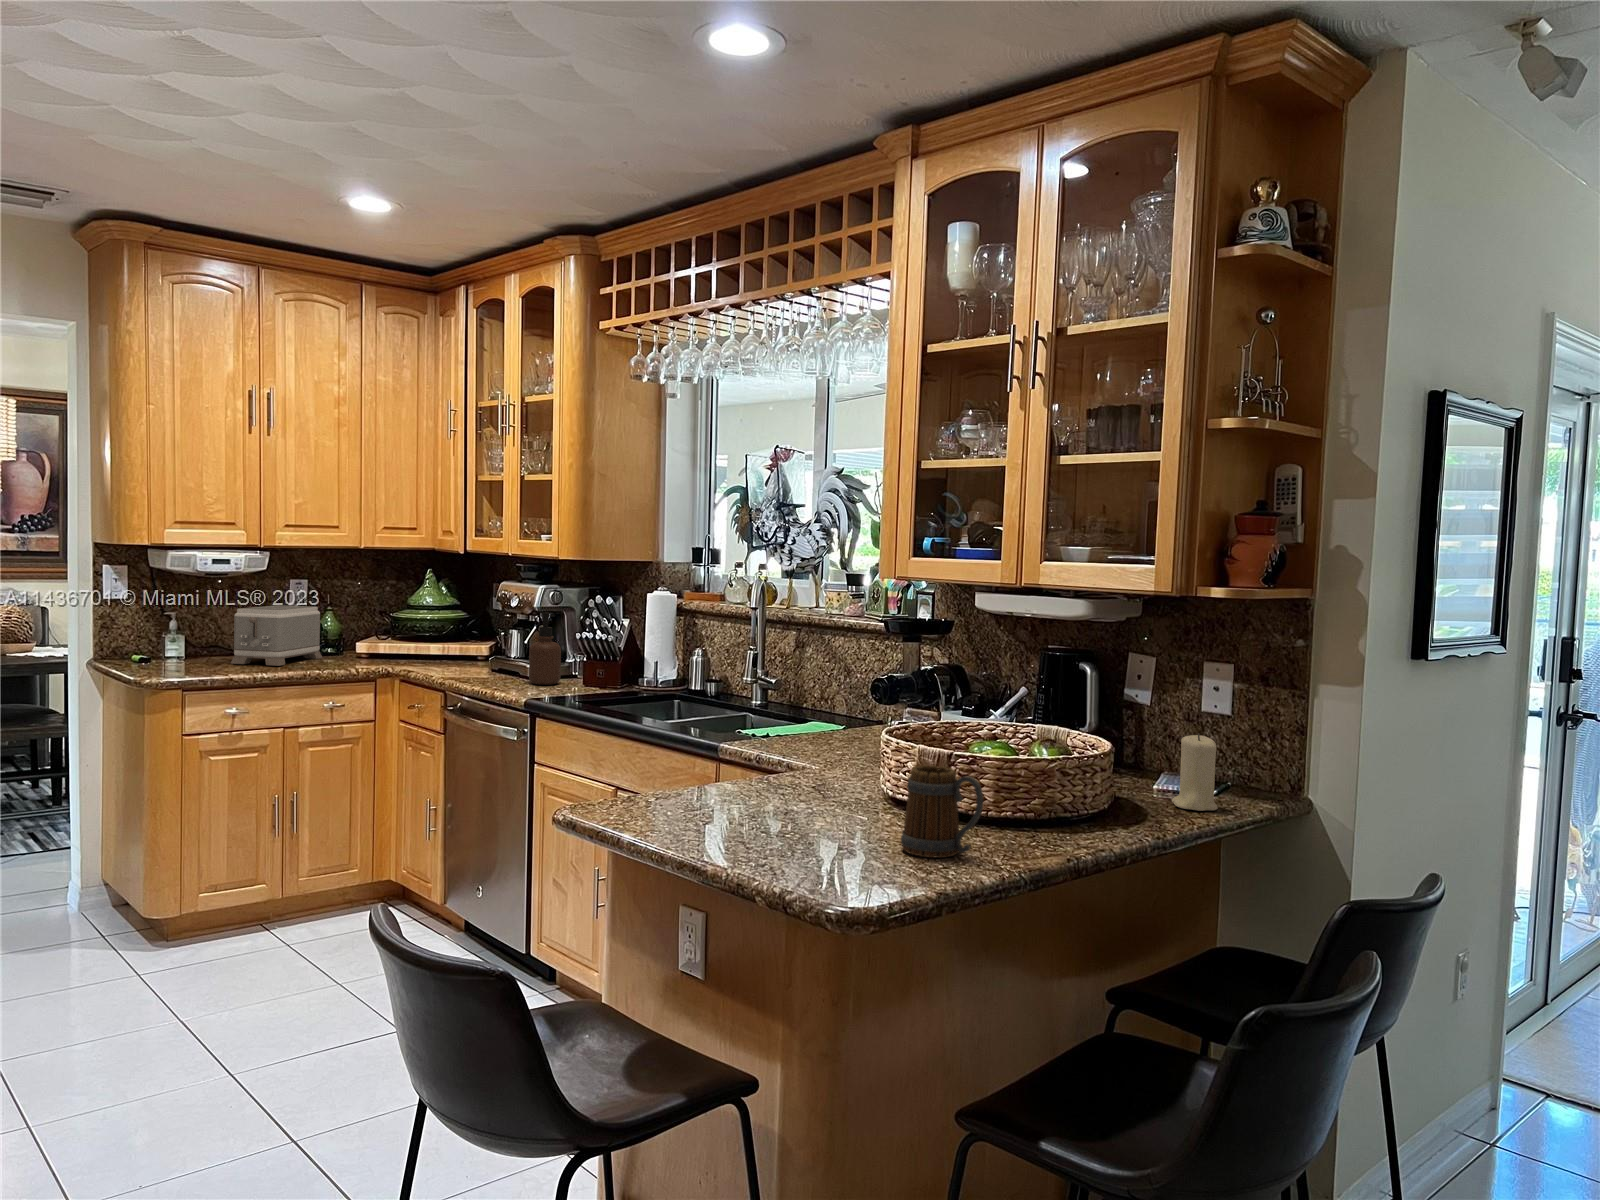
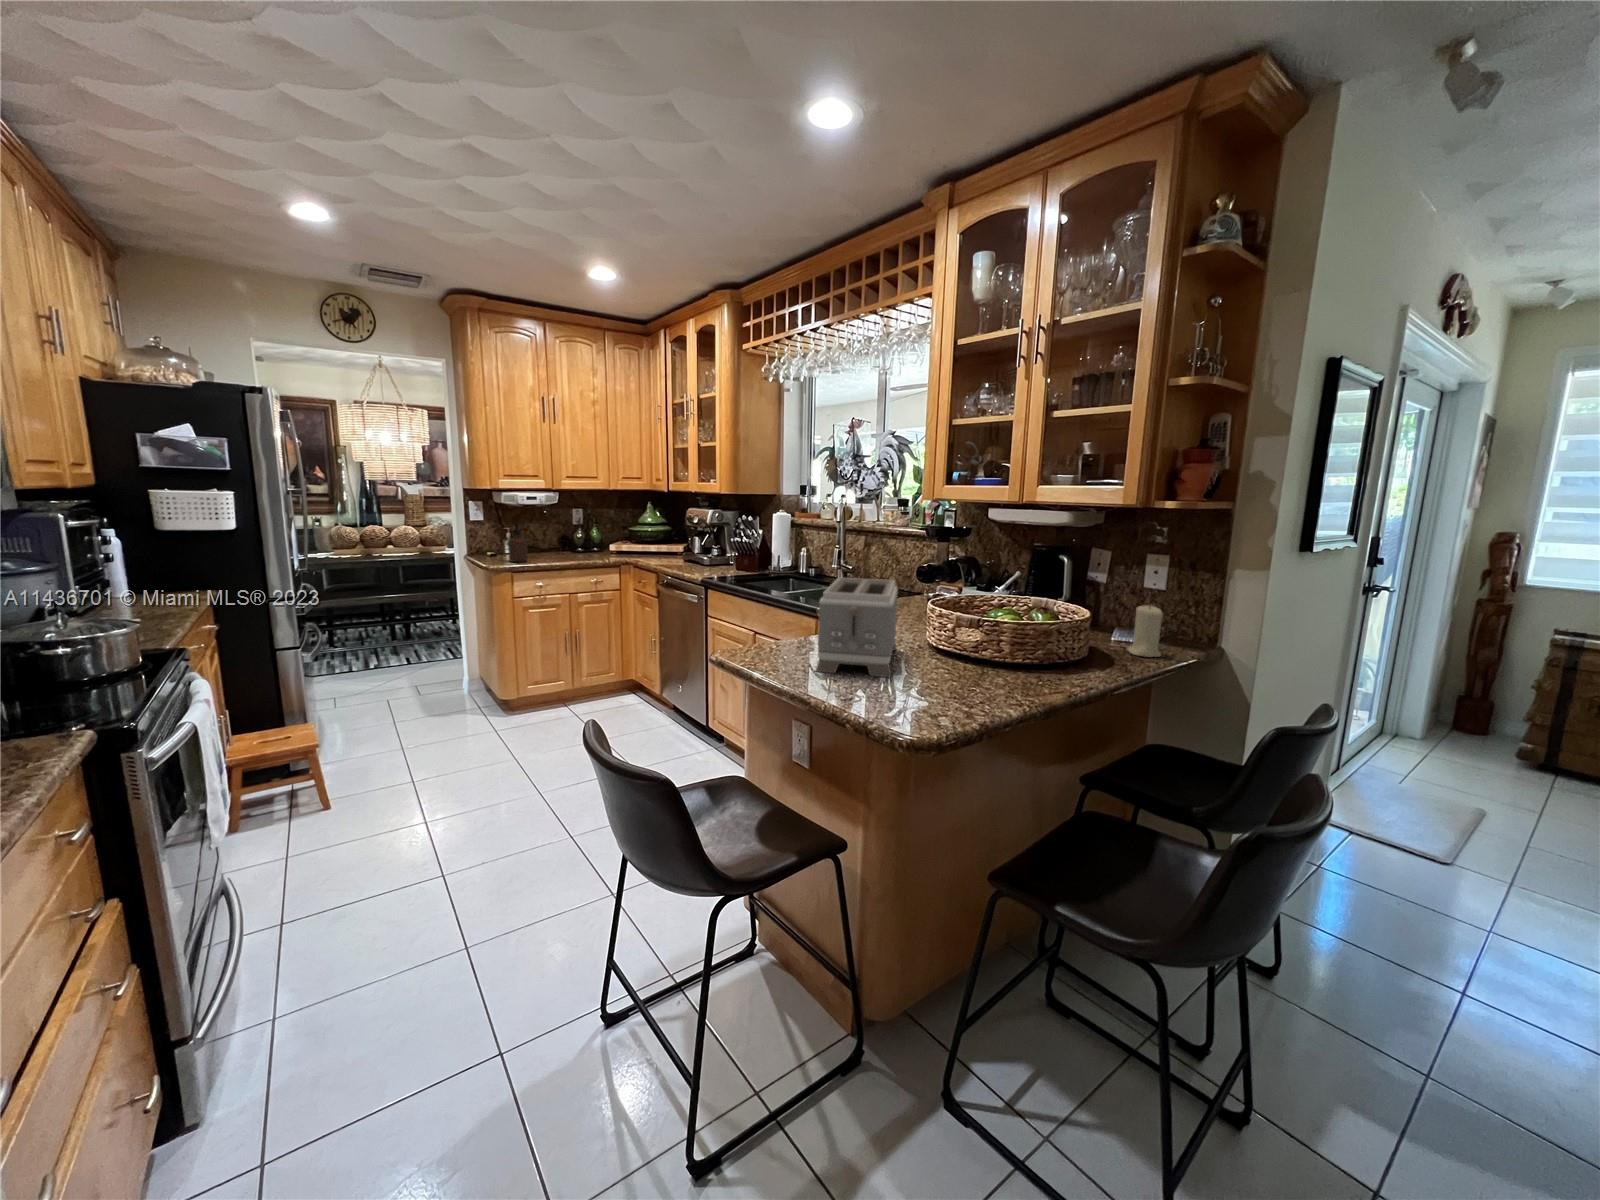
toaster: present [231,605,322,666] -> present [815,578,898,677]
soap dispenser: present [529,612,561,685] -> present [508,521,528,562]
mug: present [901,766,983,858] -> none [947,629,1009,694]

